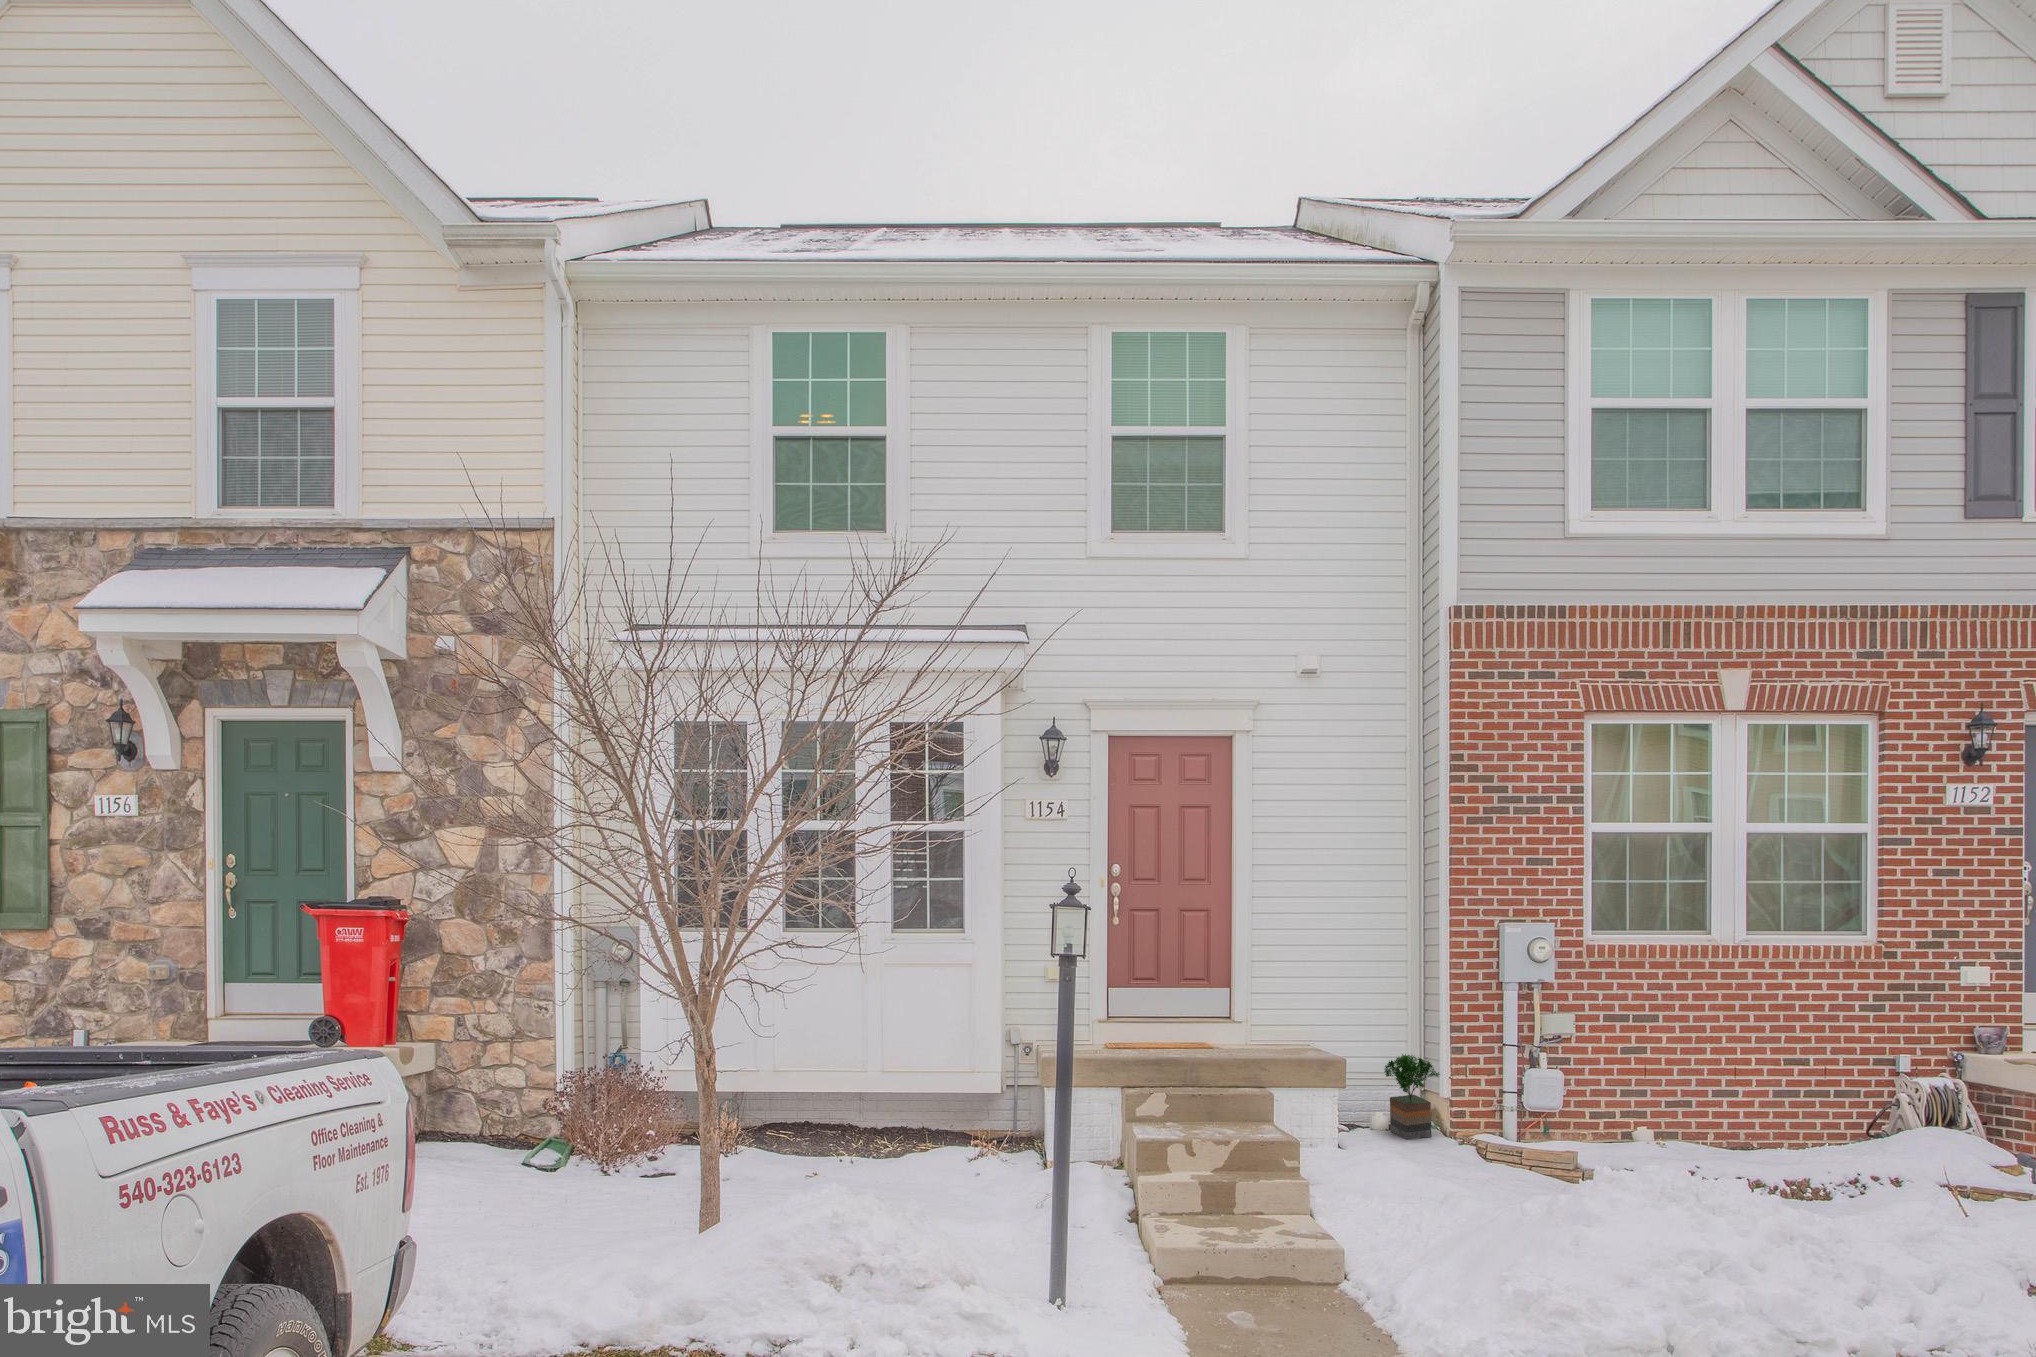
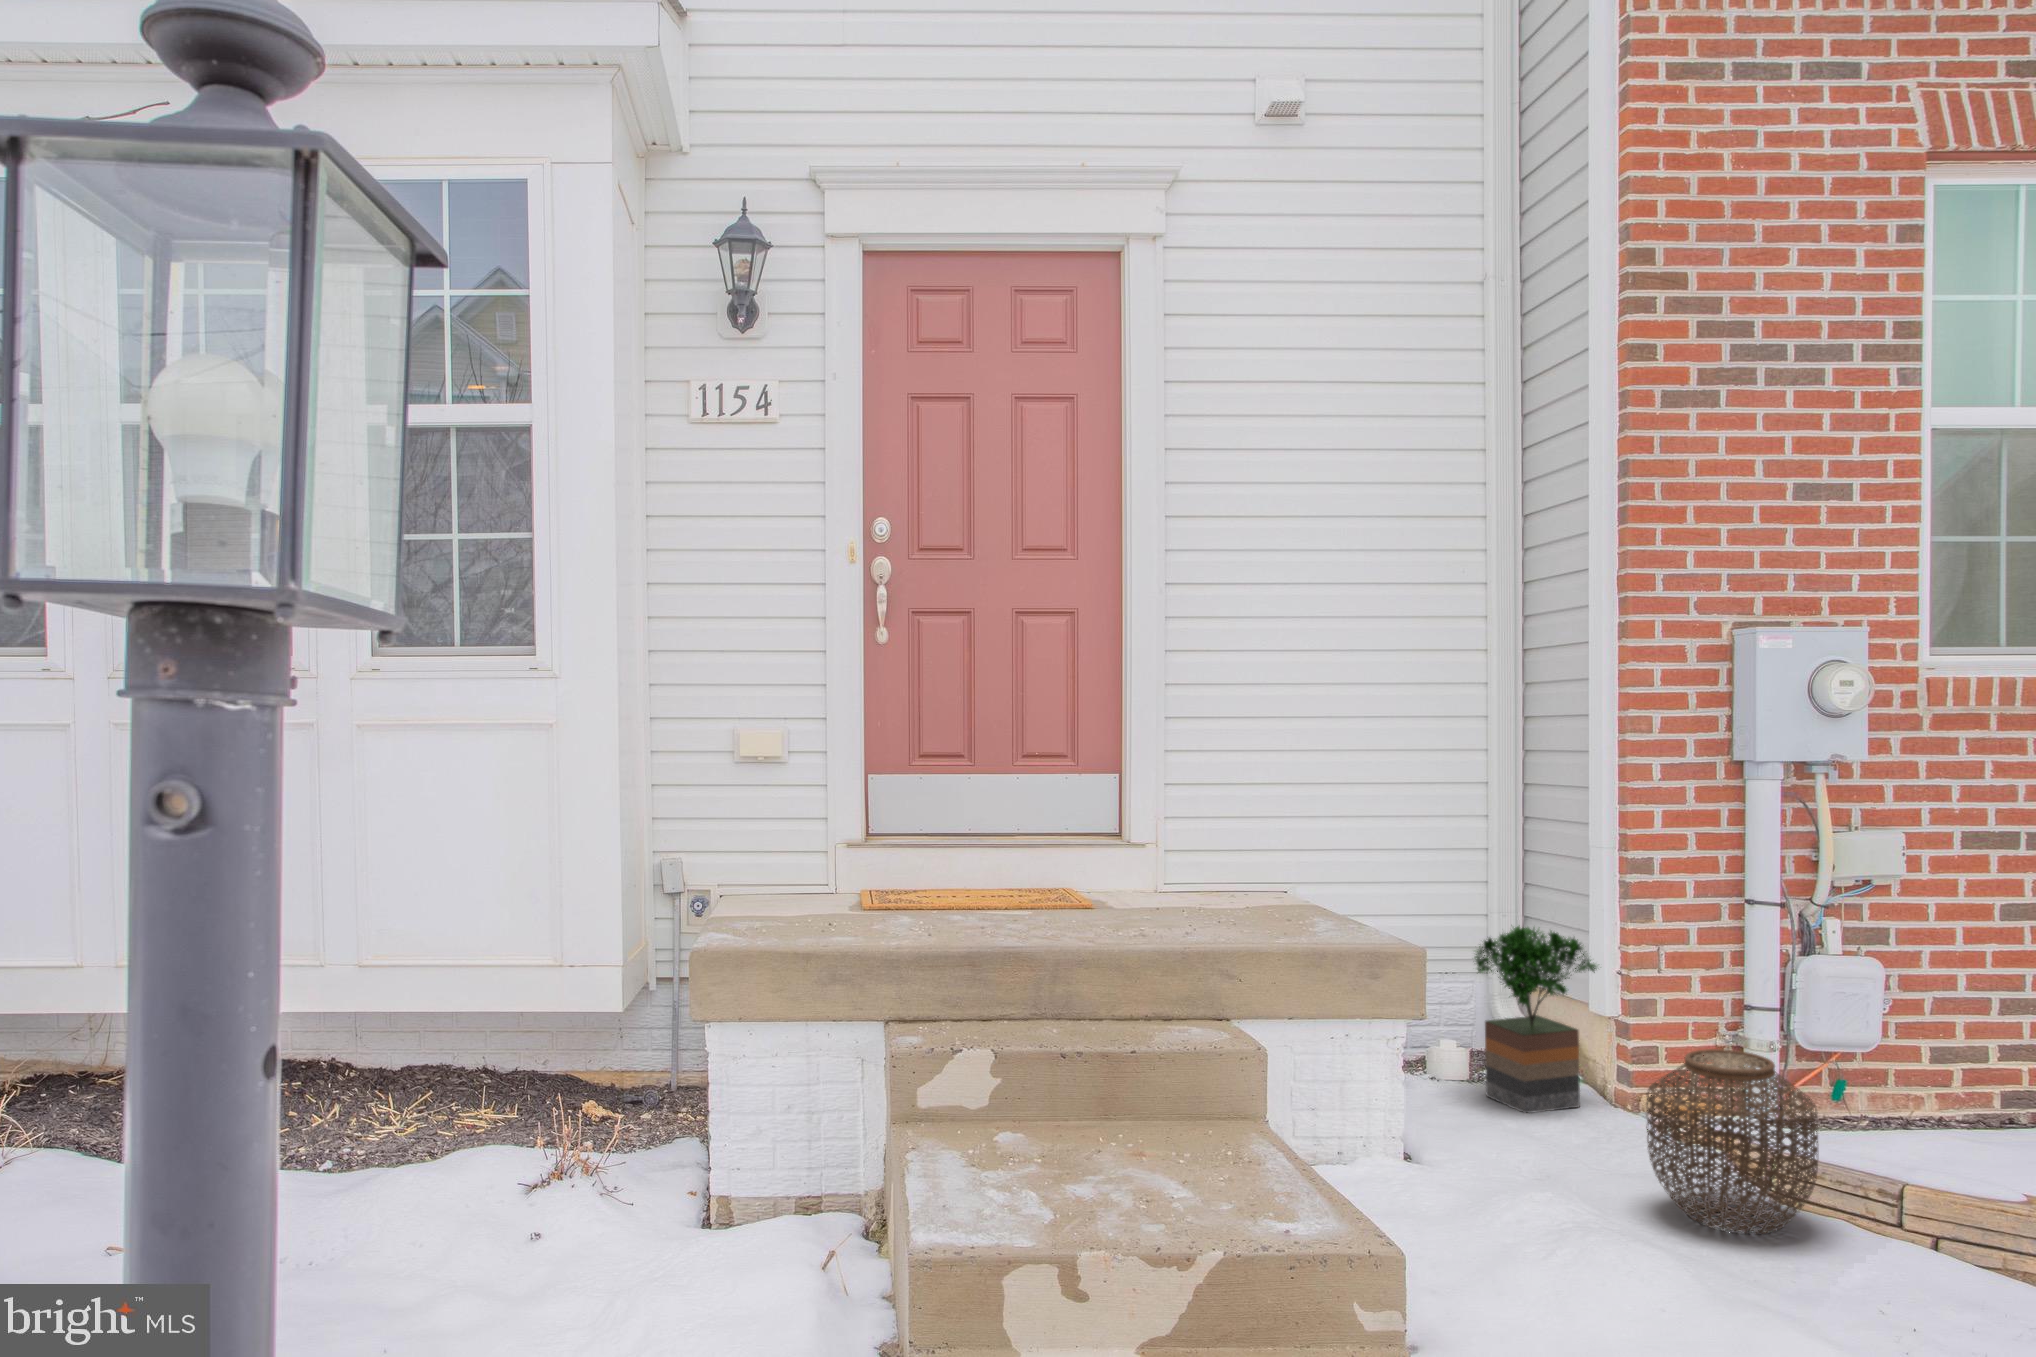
woven basket: none [1445,1117,1508,1189] -> present [1646,1049,1818,1234]

